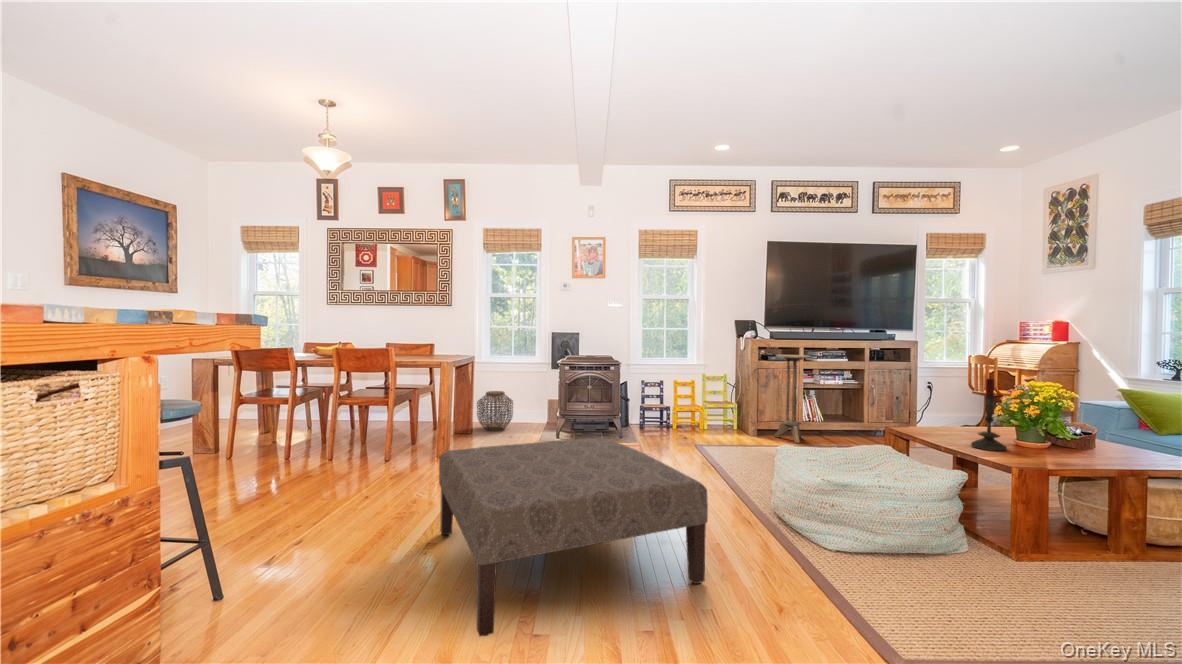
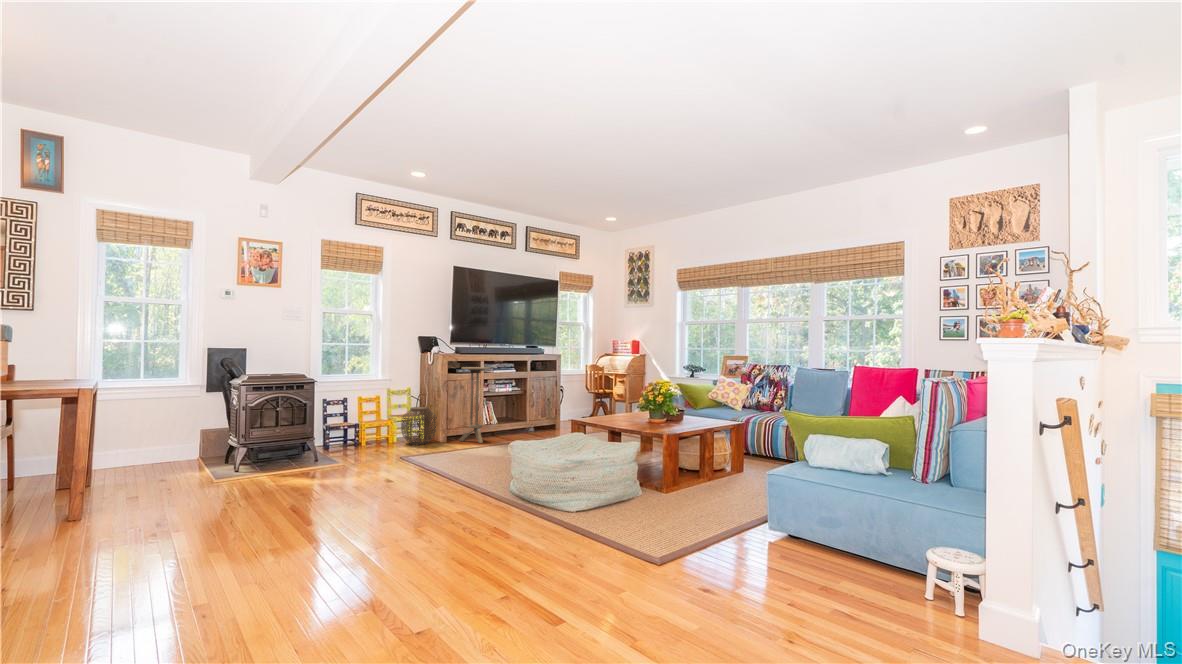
candle: present [971,378,1007,451] -> none [615,373,634,420]
woven basket: present [477,391,513,431] -> present [401,407,437,444]
ottoman: present [439,437,708,636] -> none [183,445,485,614]

